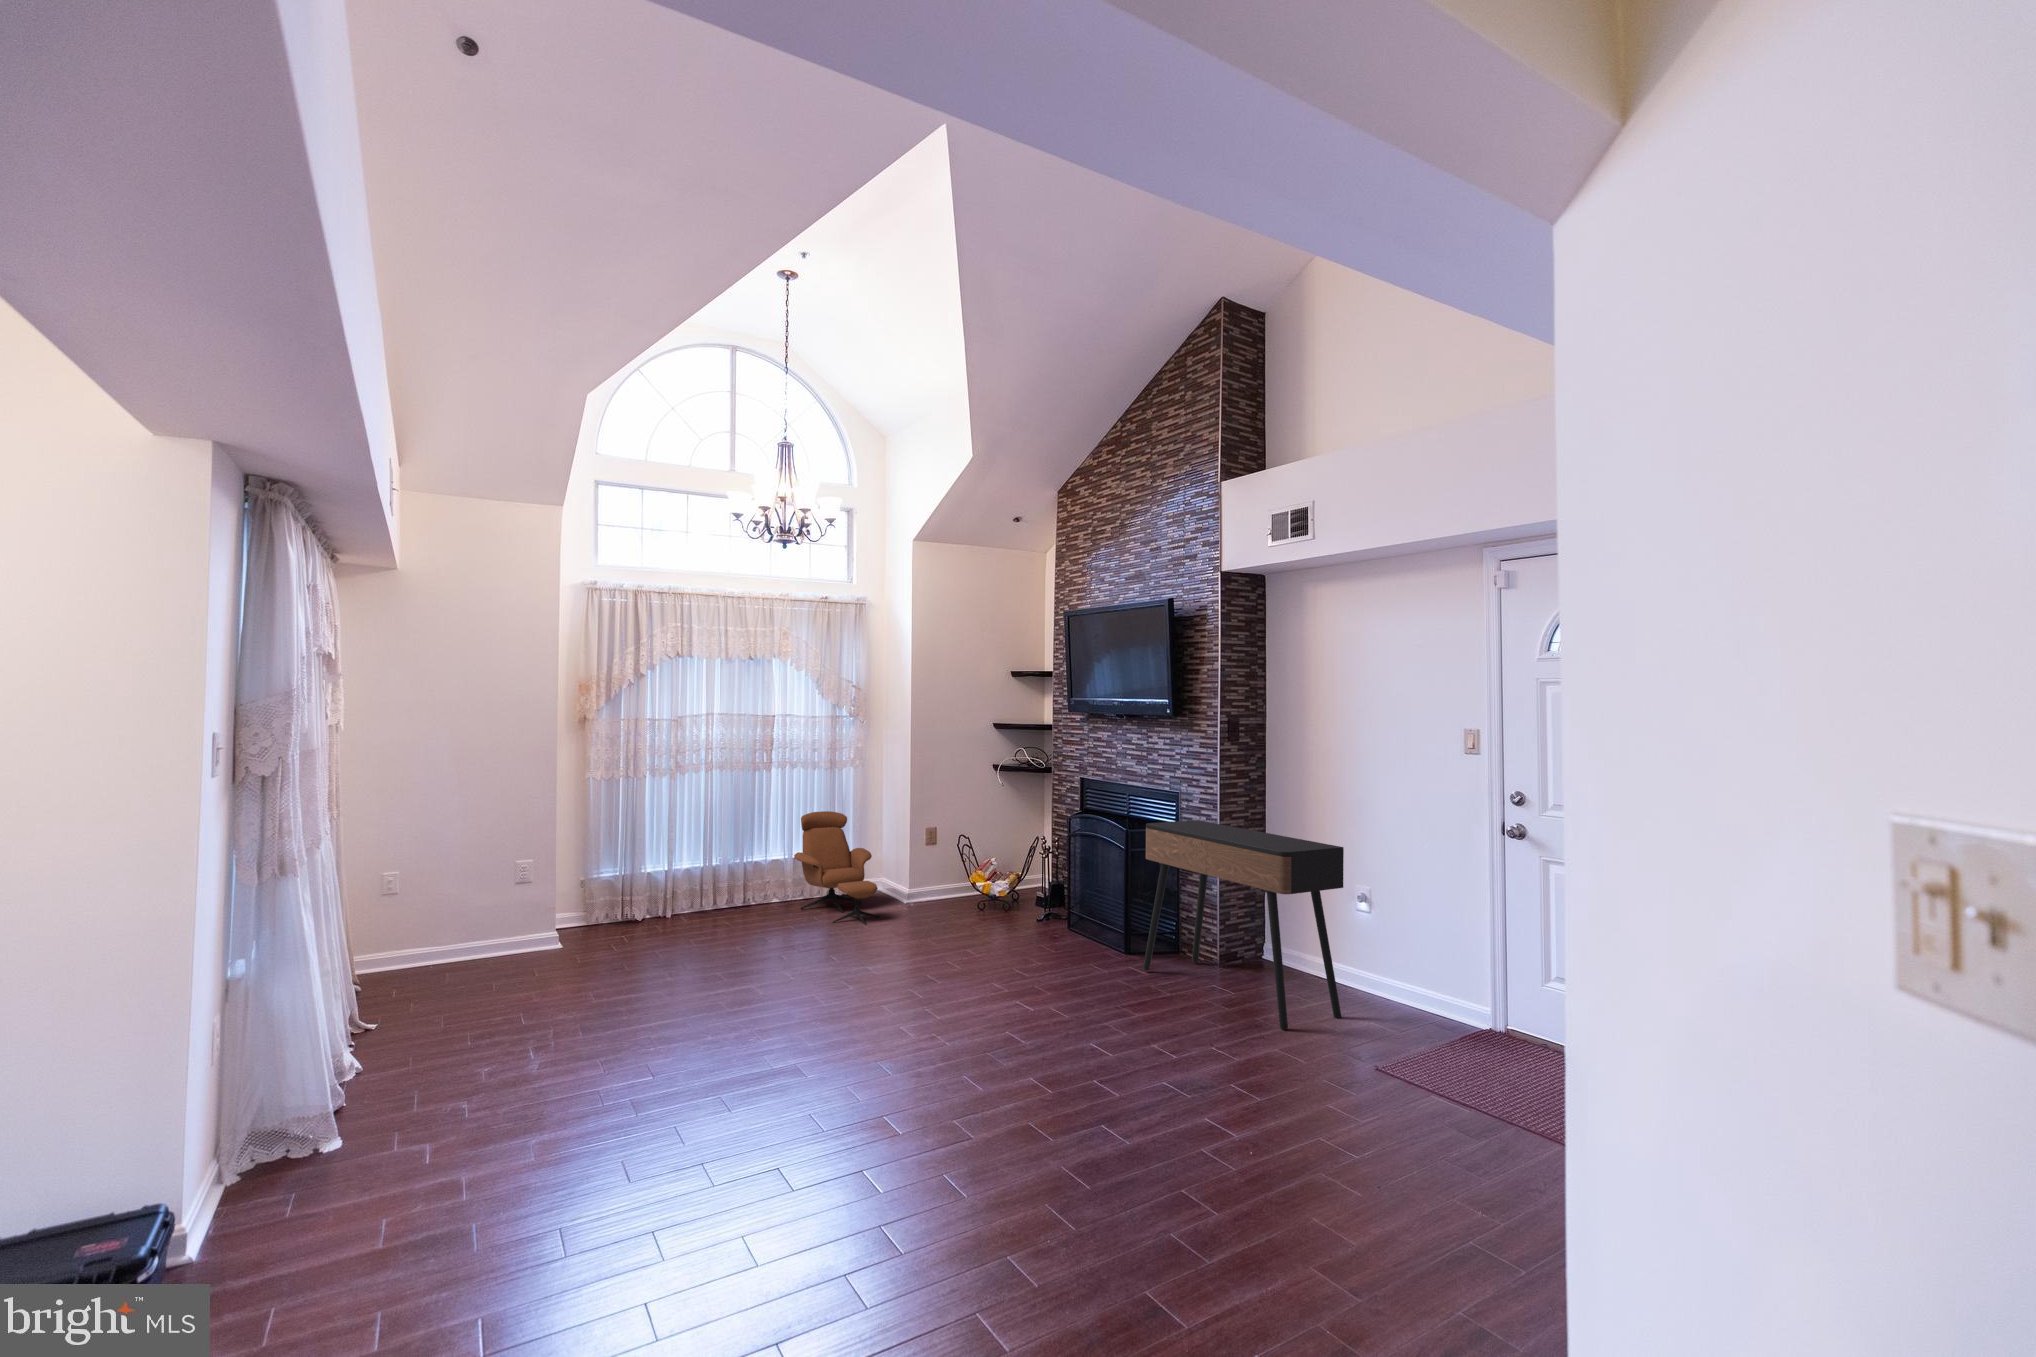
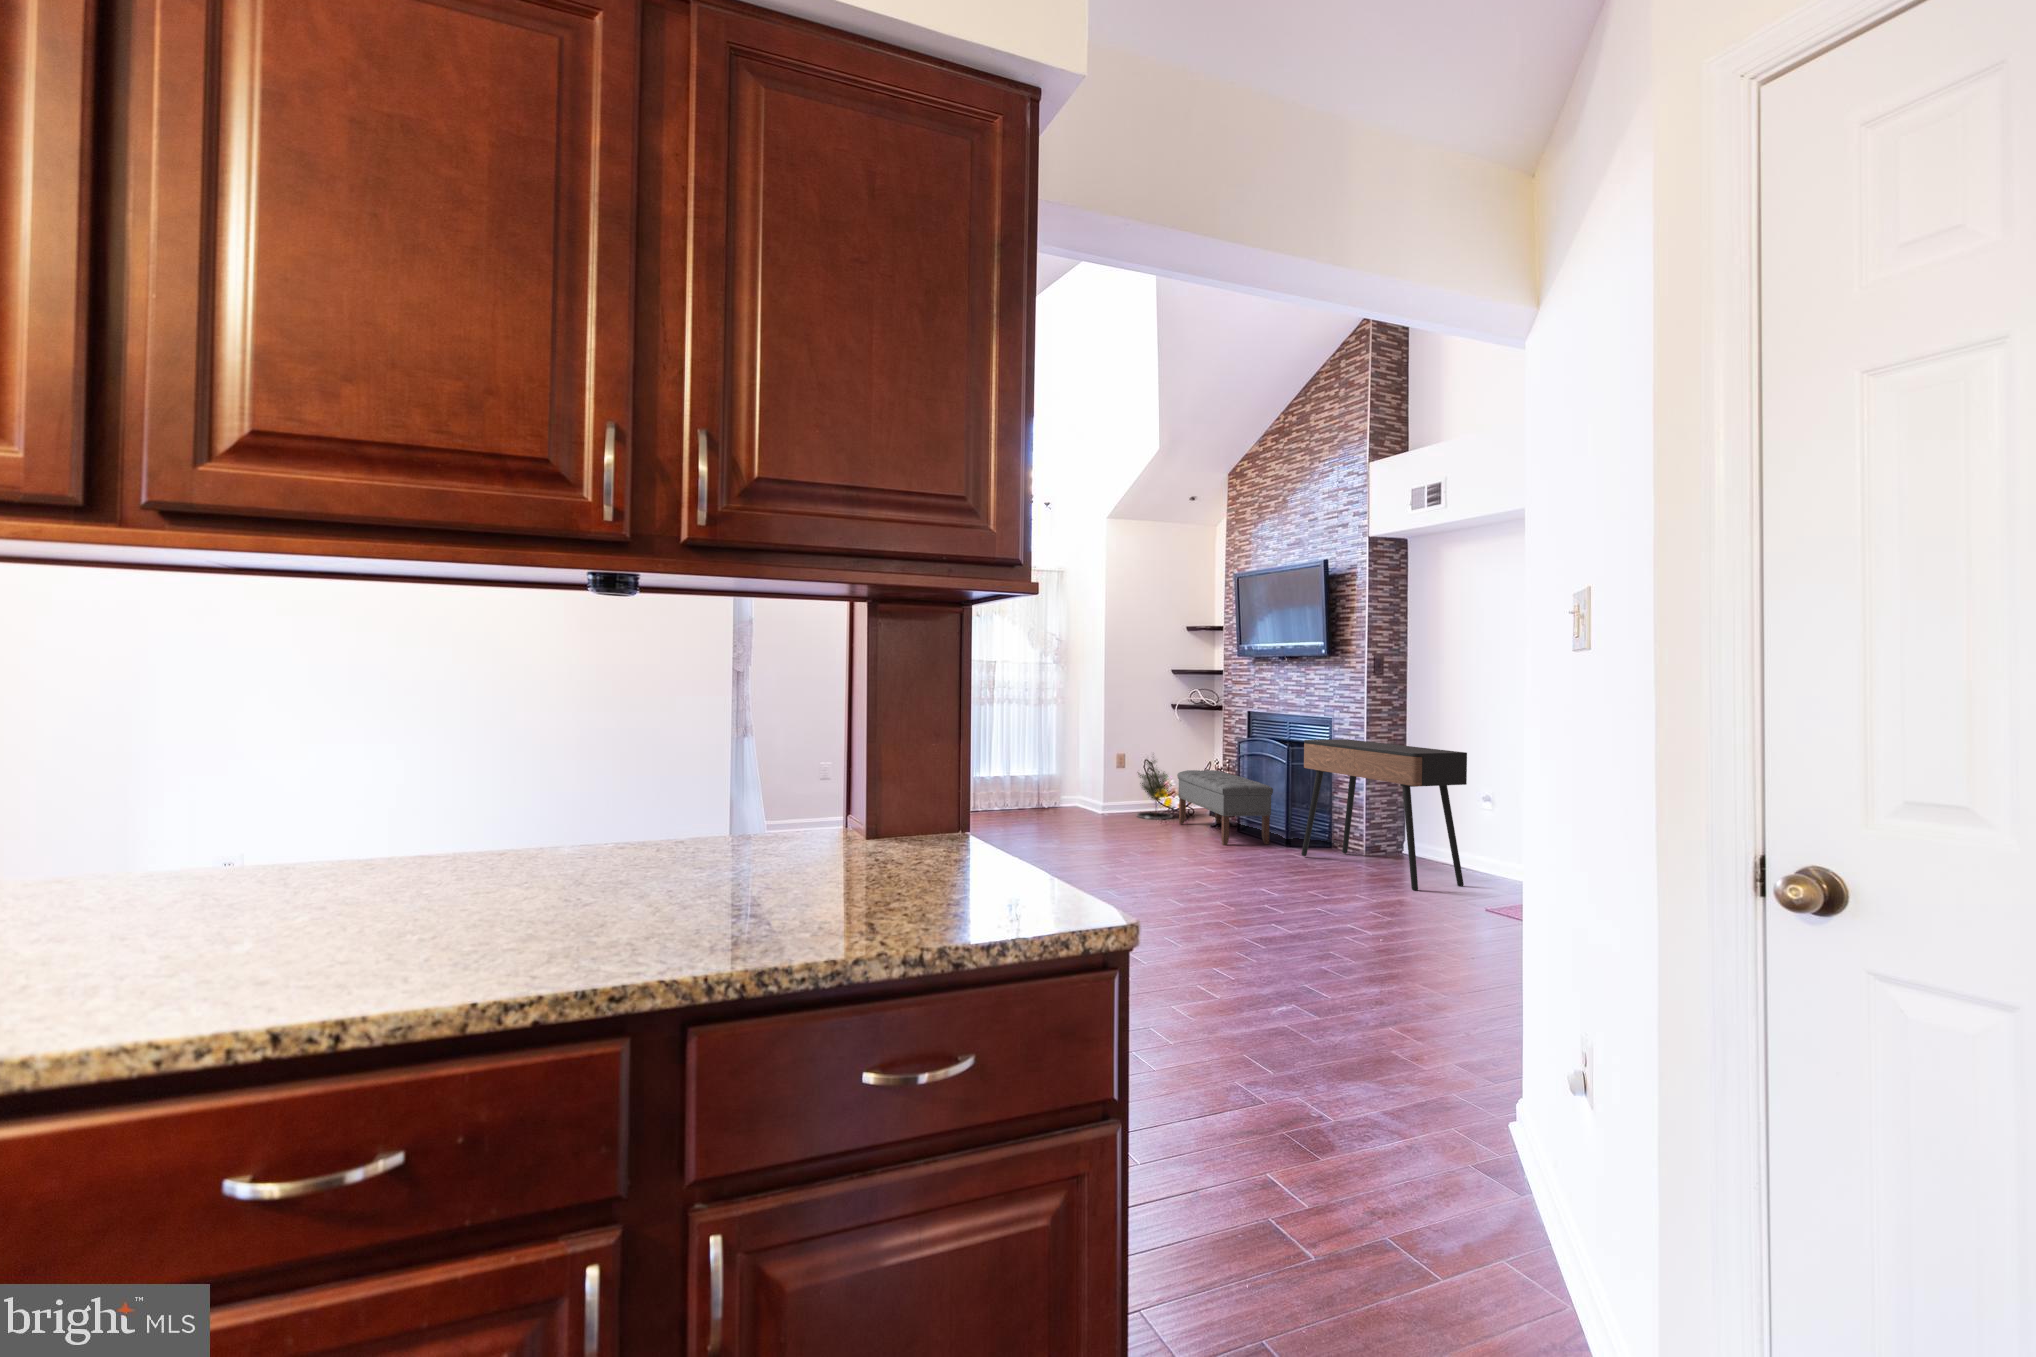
lounge chair: present [794,811,880,925] -> none [1013,739,1083,825]
potted tree: none [948,827,994,910] -> present [1137,760,1172,819]
bench: none [996,850,1109,954] -> present [1177,770,1273,846]

